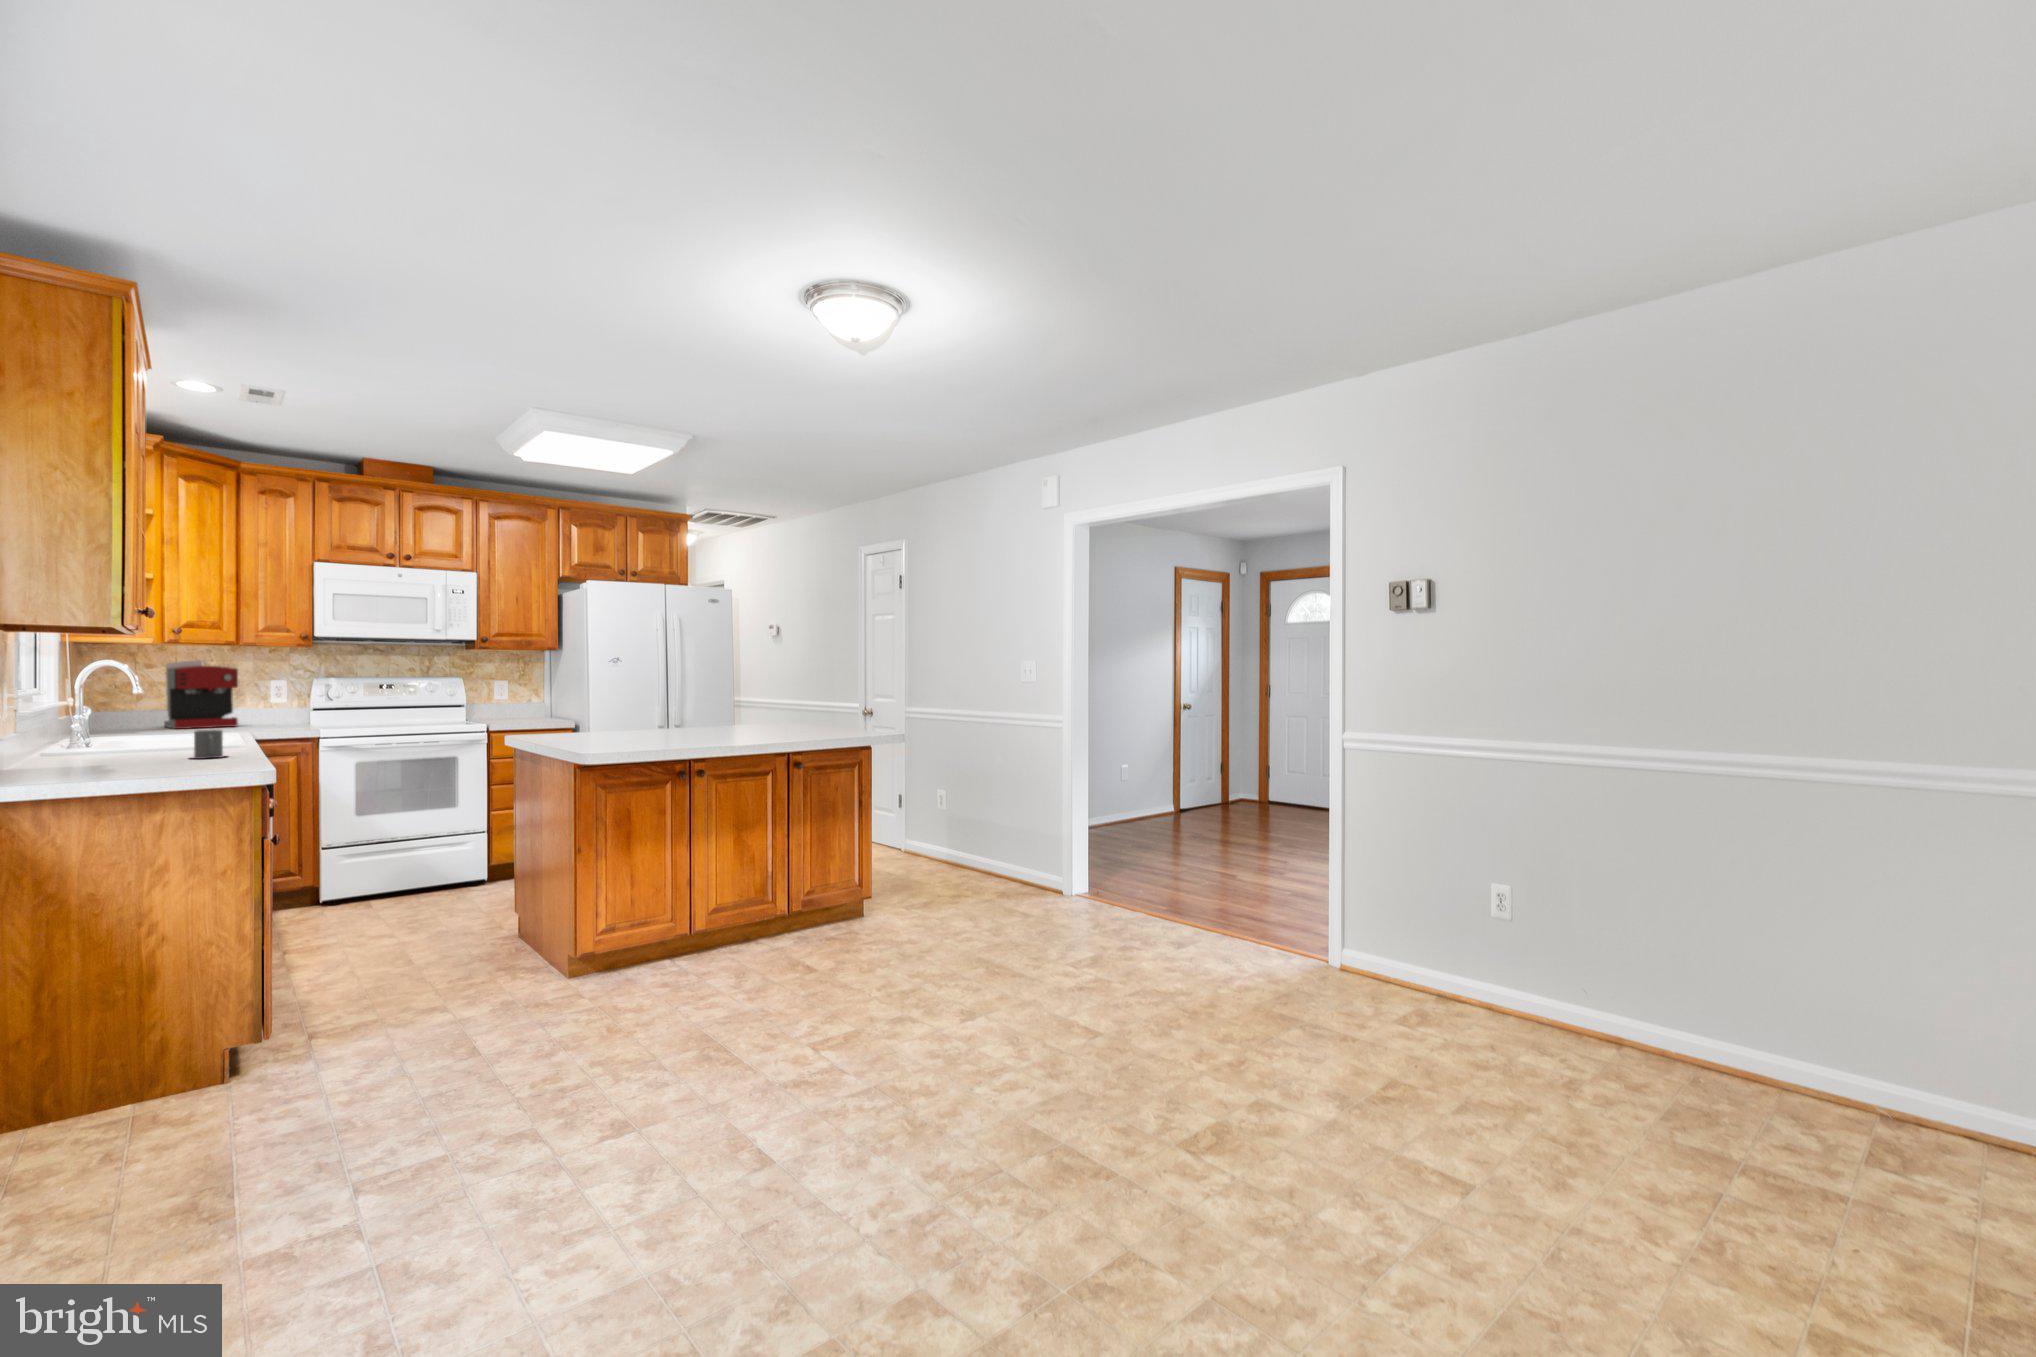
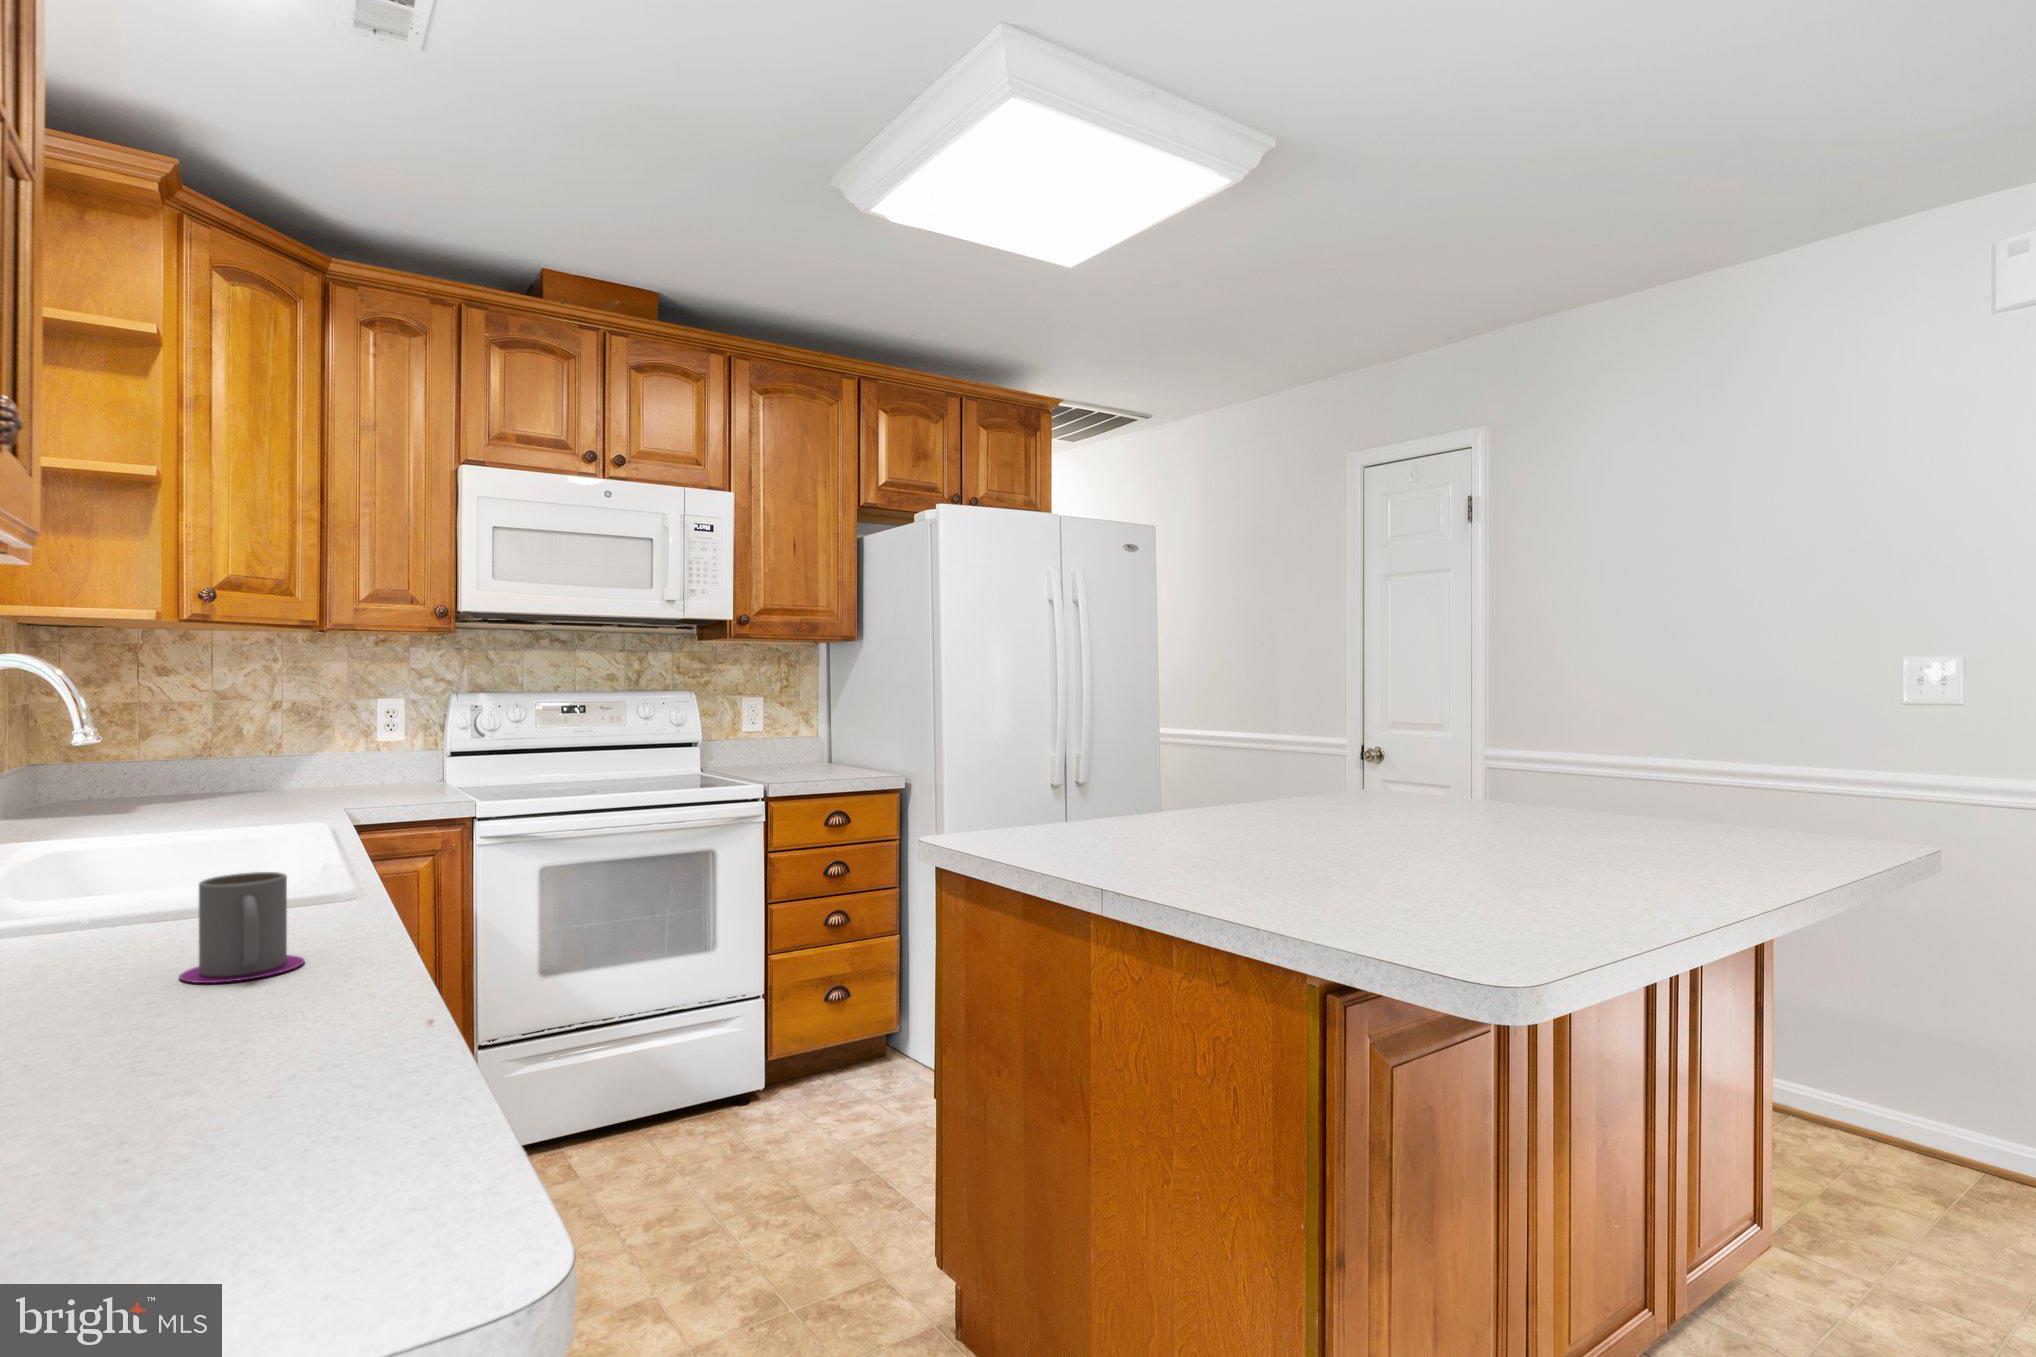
coffee maker: present [164,660,238,729] -> none [189,657,319,793]

